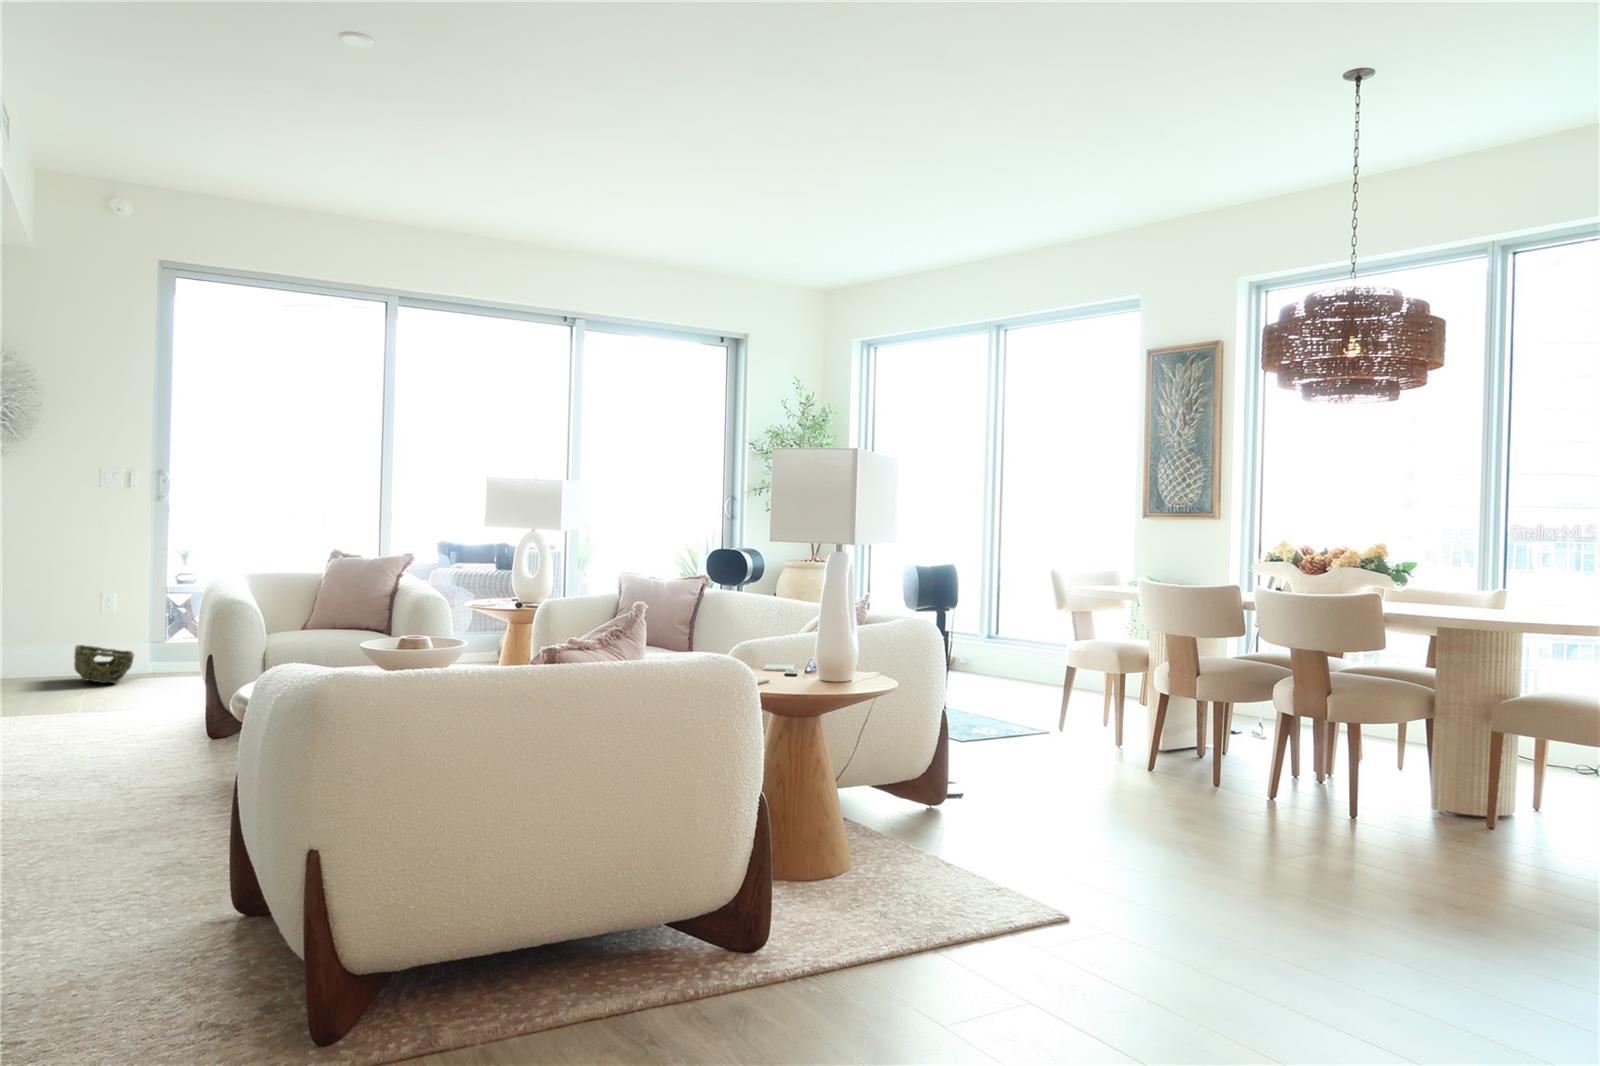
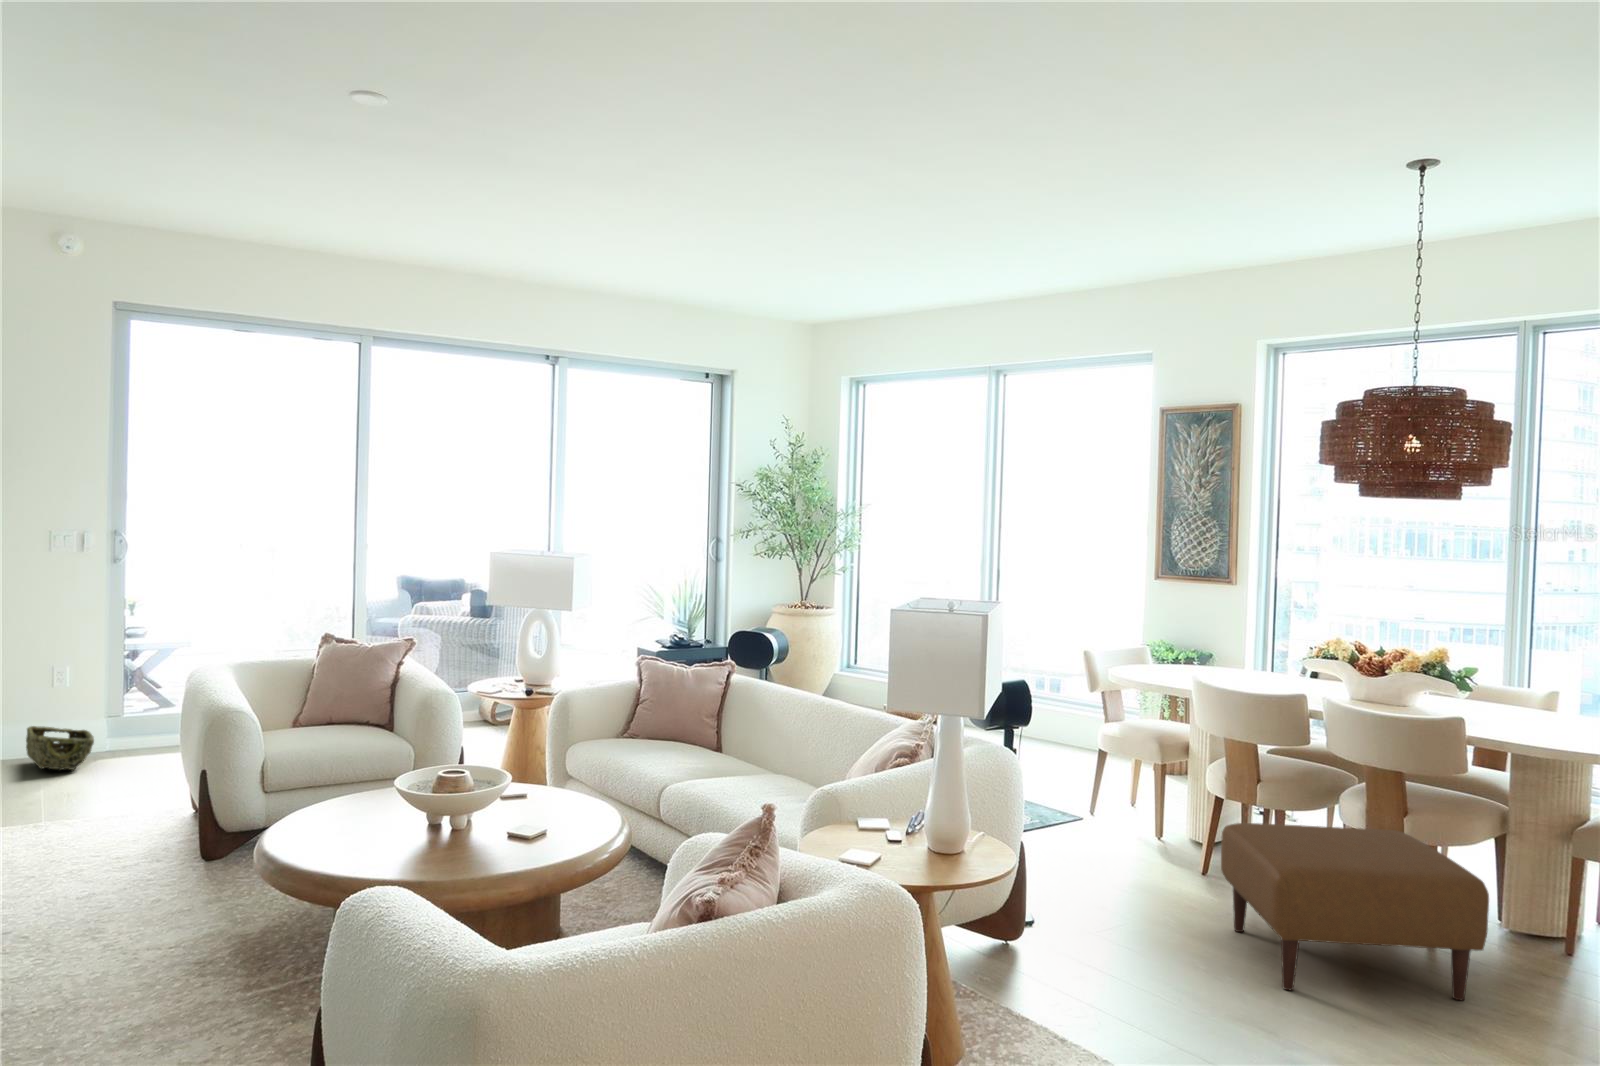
ottoman: none [1146,702,1386,856] -> present [1221,823,1489,1001]

